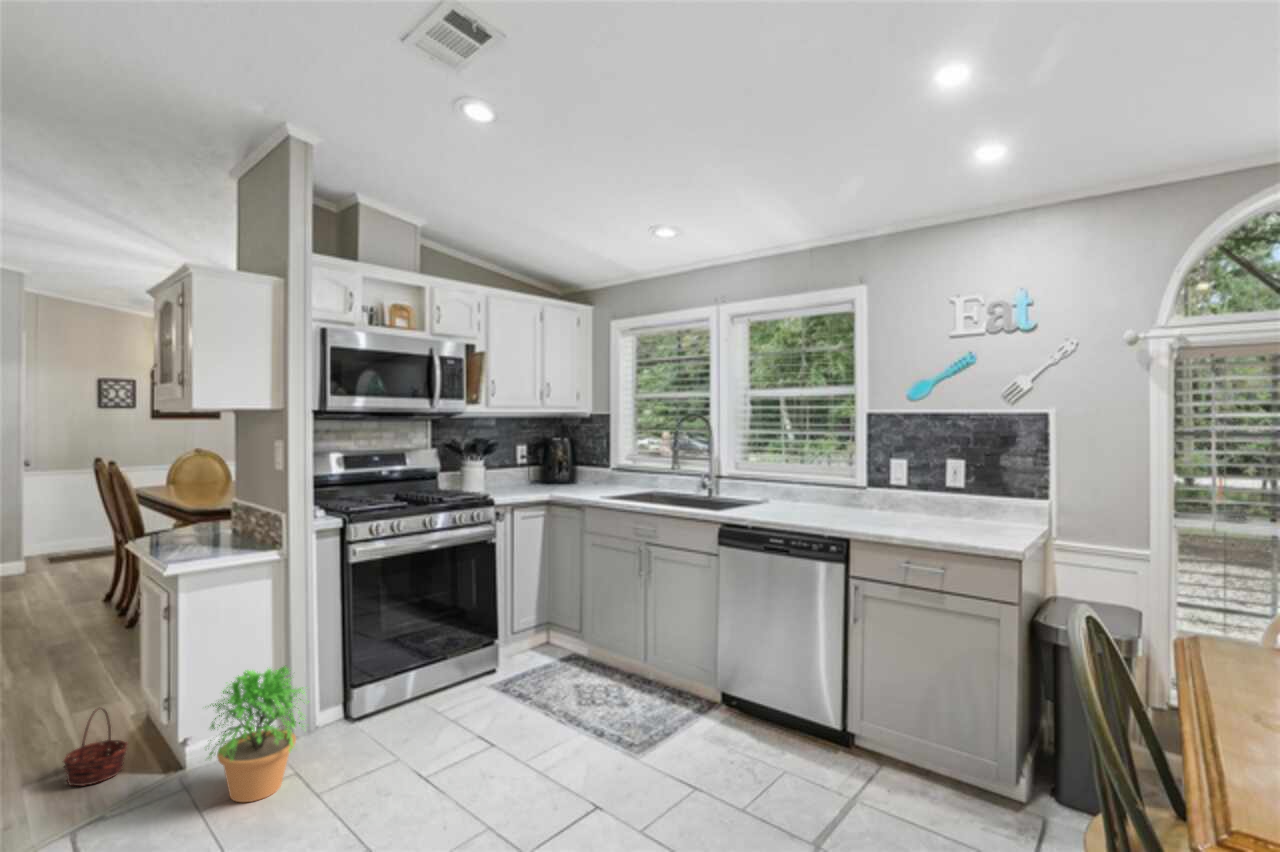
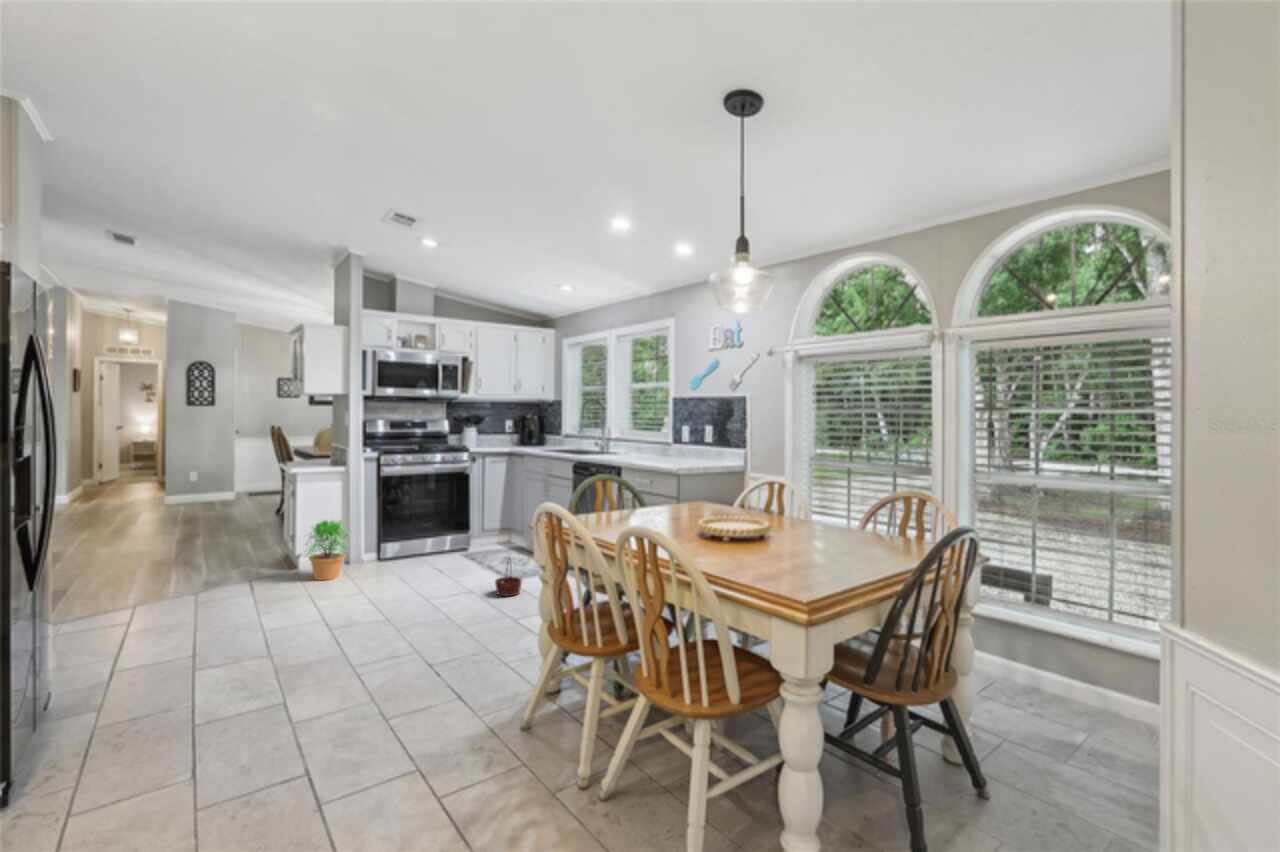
basket: present [63,707,127,786] -> present [495,558,522,596]

